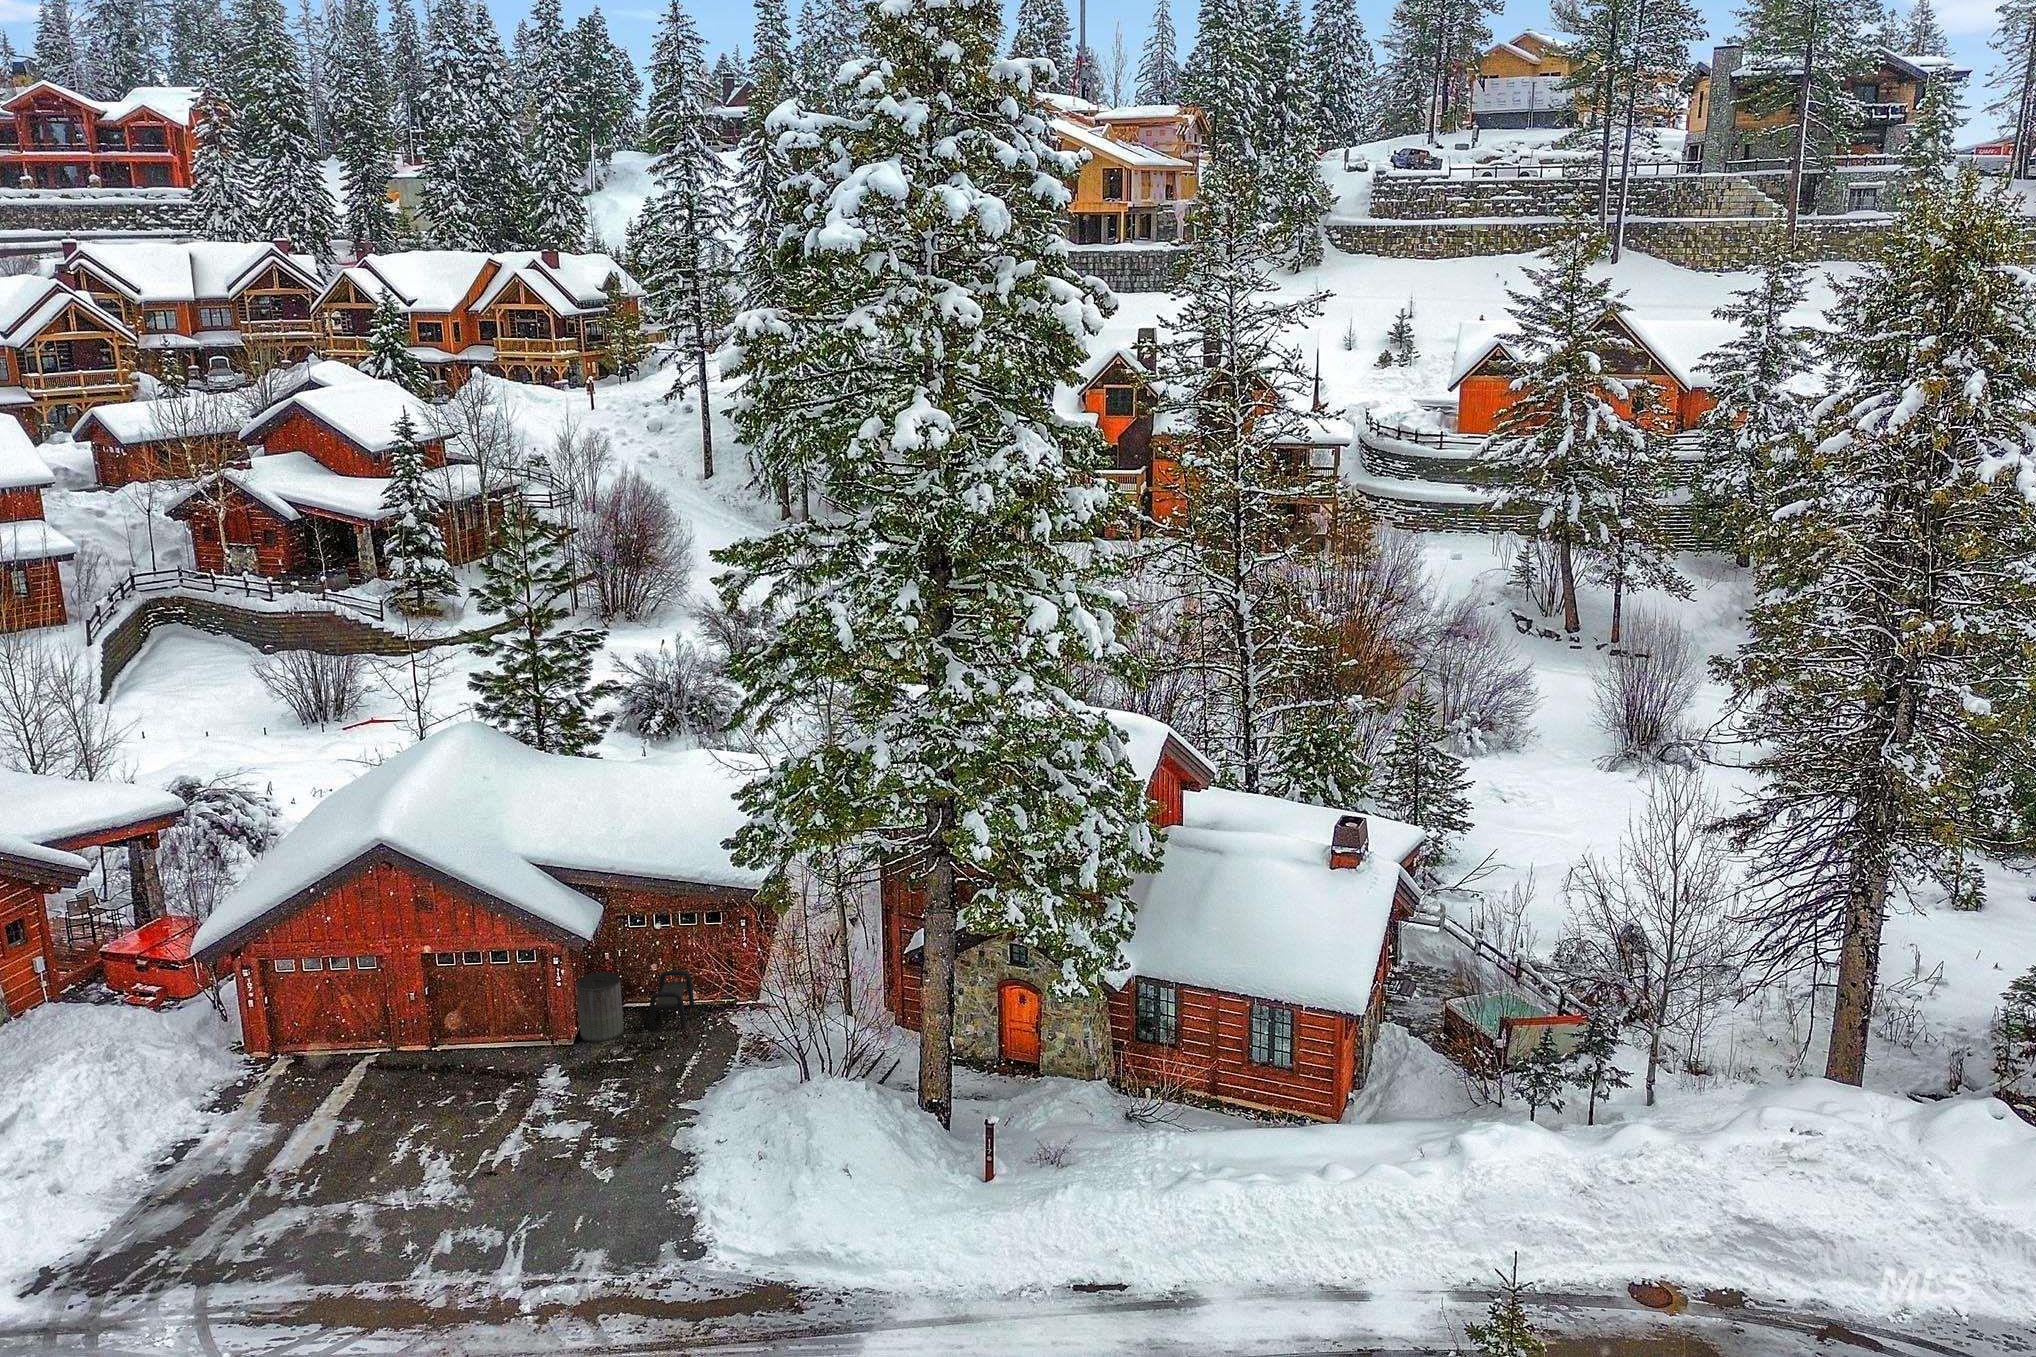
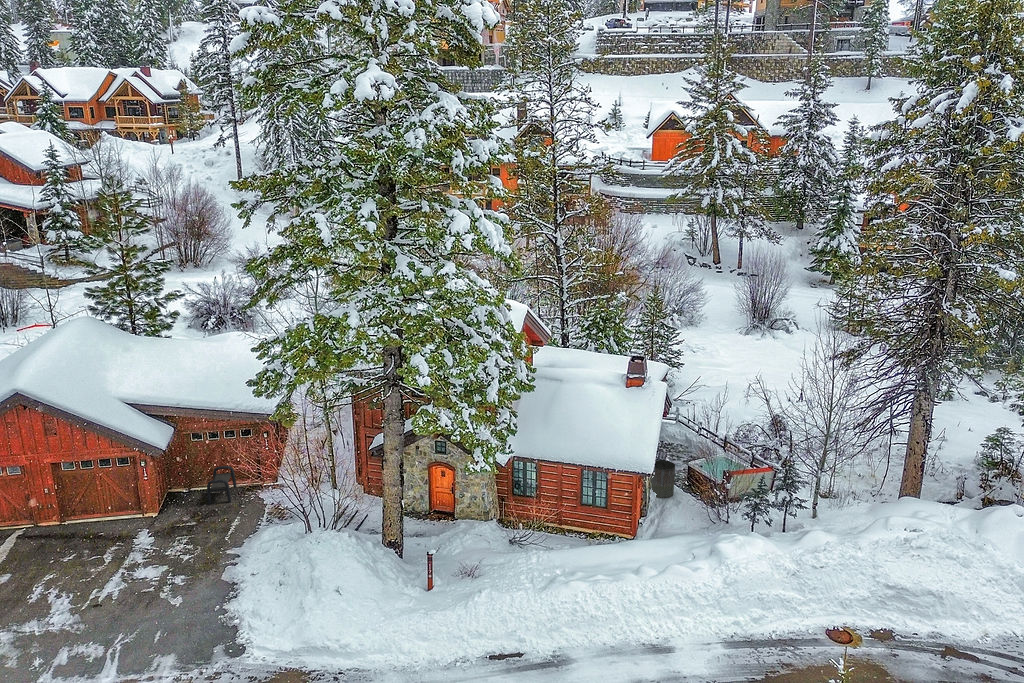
trash can: present [576,972,624,1042] -> present [651,460,675,498]

